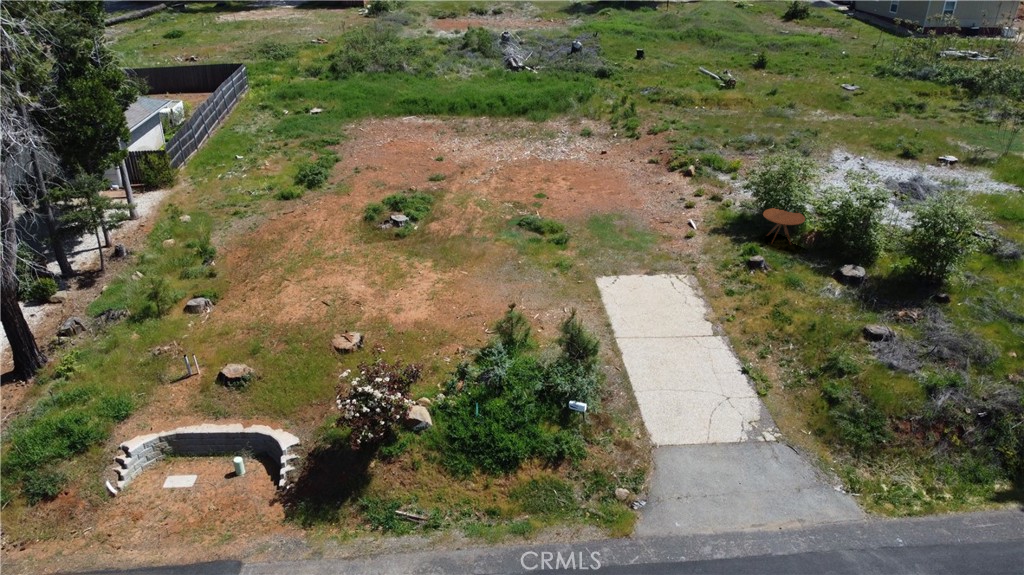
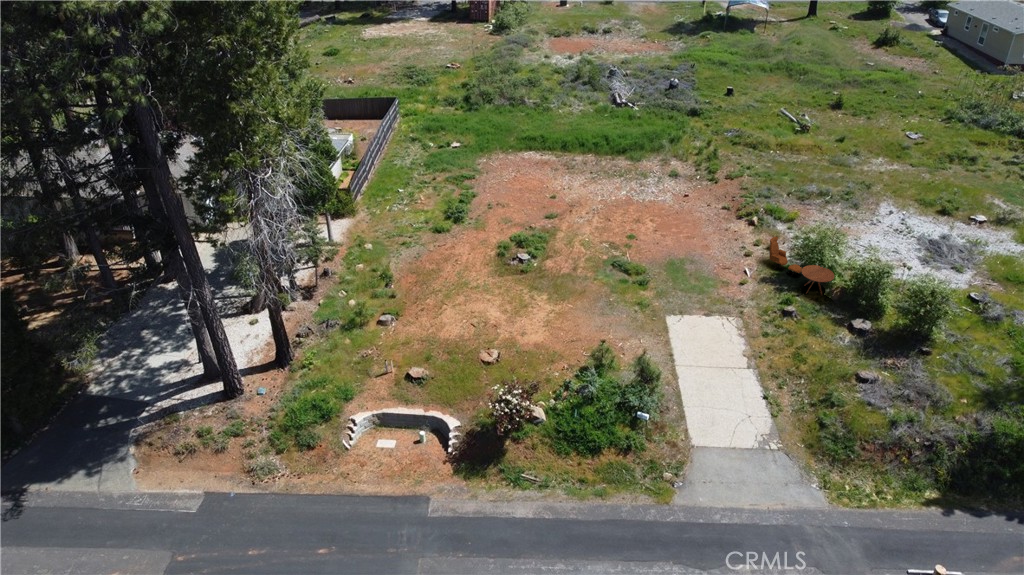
lounge chair: none [719,178,761,227] -> present [769,237,802,276]

